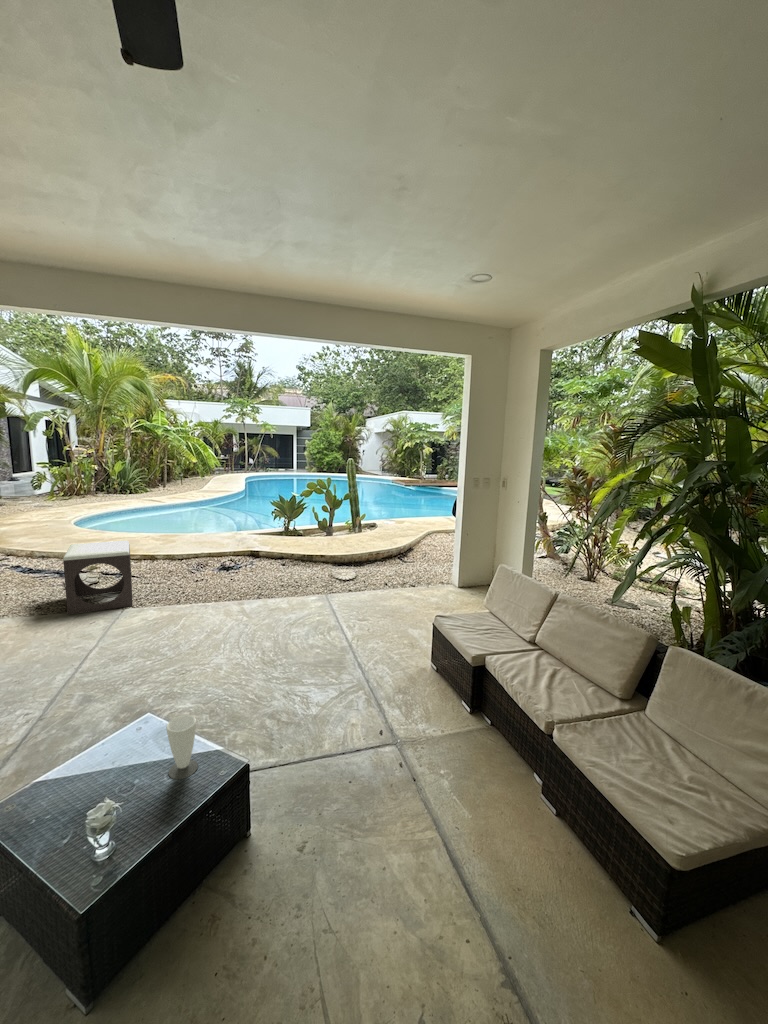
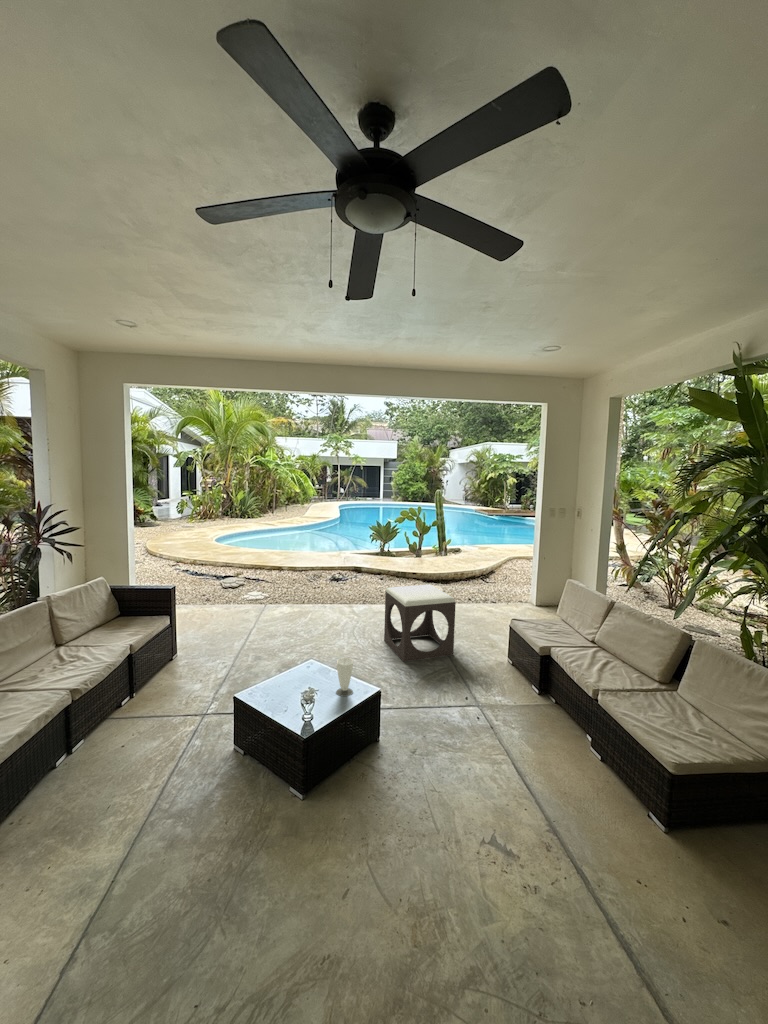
footstool: present [63,541,133,615] -> present [384,585,456,662]

